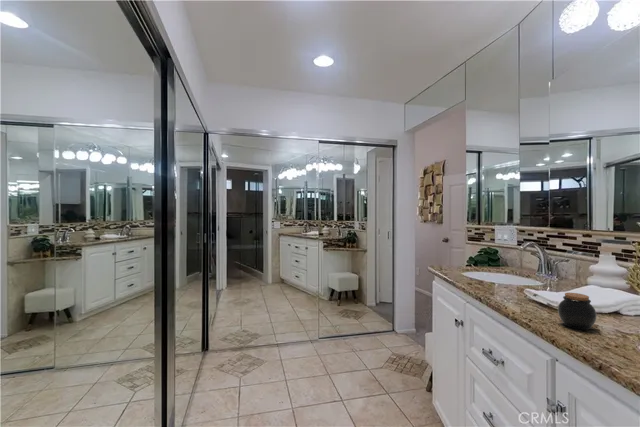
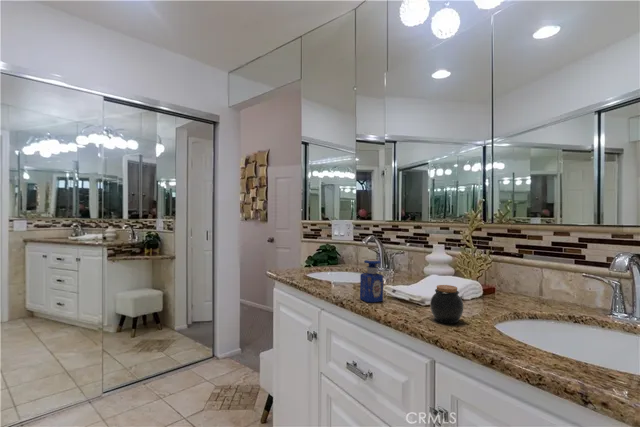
perfume bottle: none [497,263,520,301] -> present [360,259,383,302]

